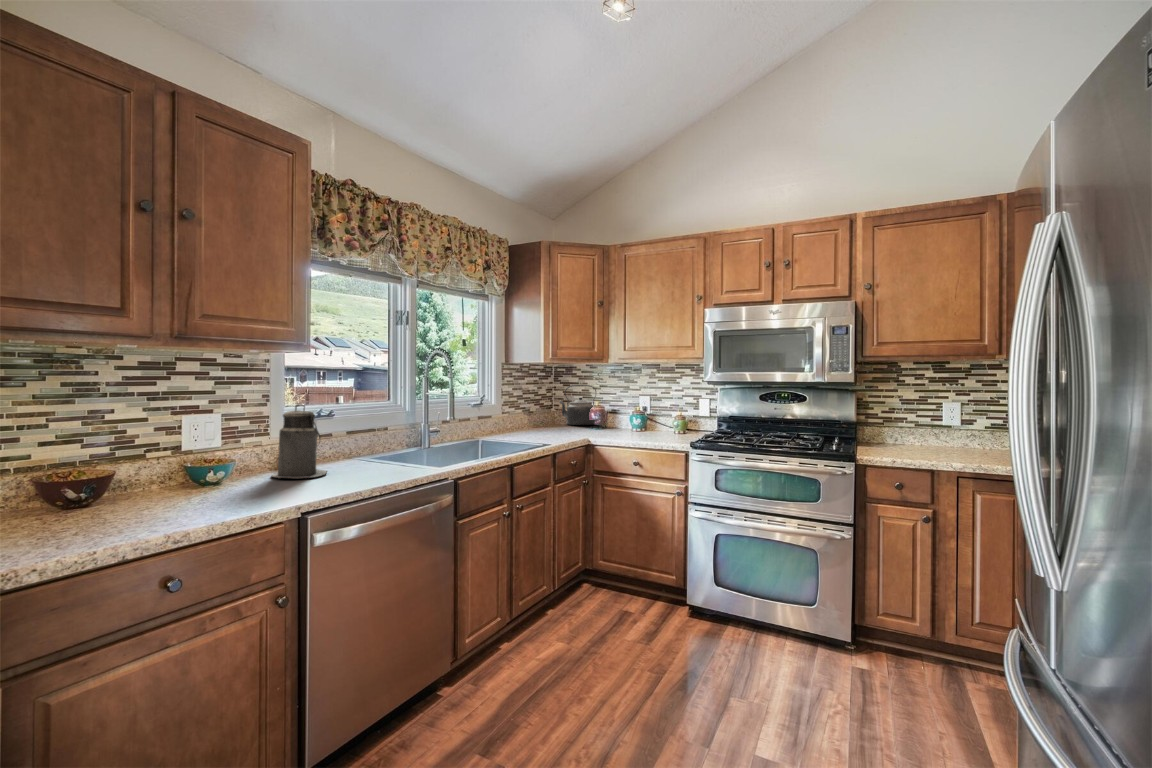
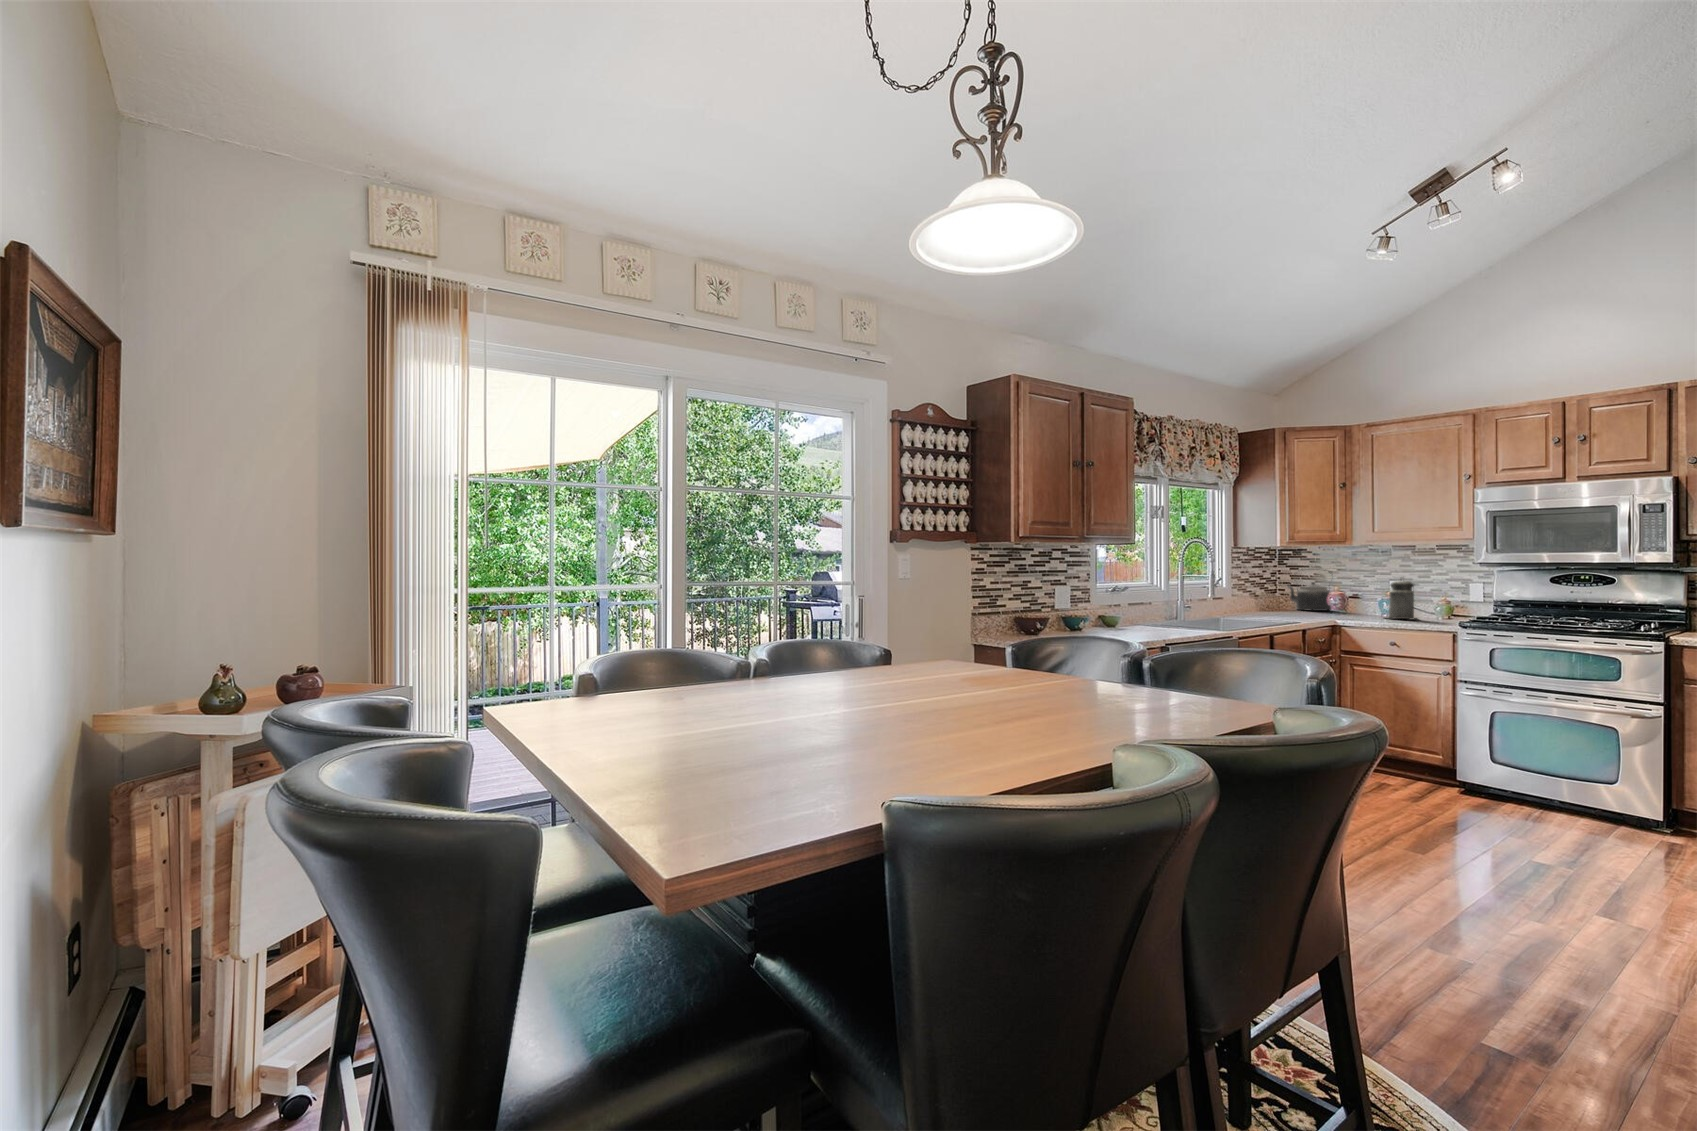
canister: present [272,405,327,478] -> present [1389,580,1415,619]

